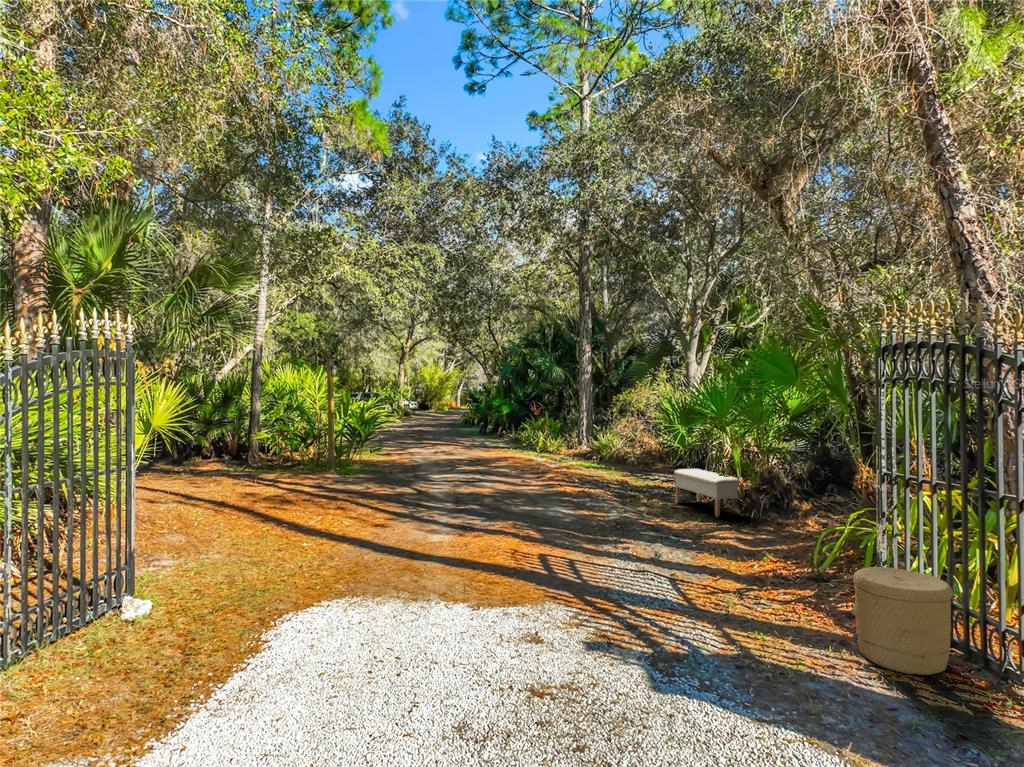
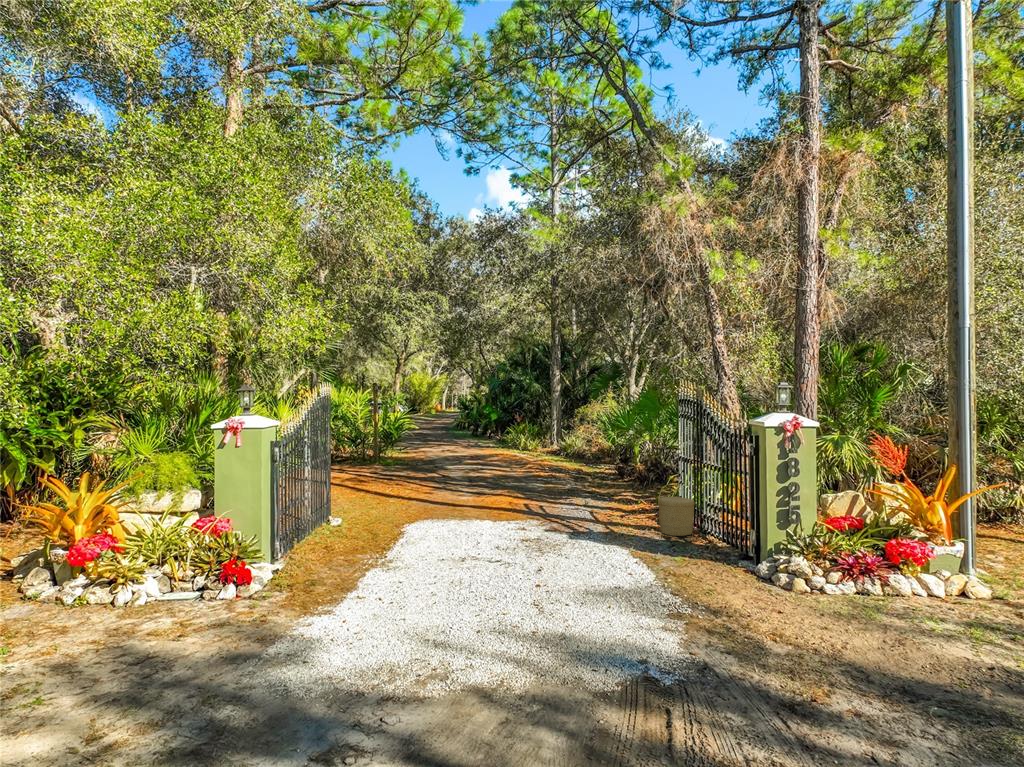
bench: present [674,469,743,517] -> none [607,459,647,488]

